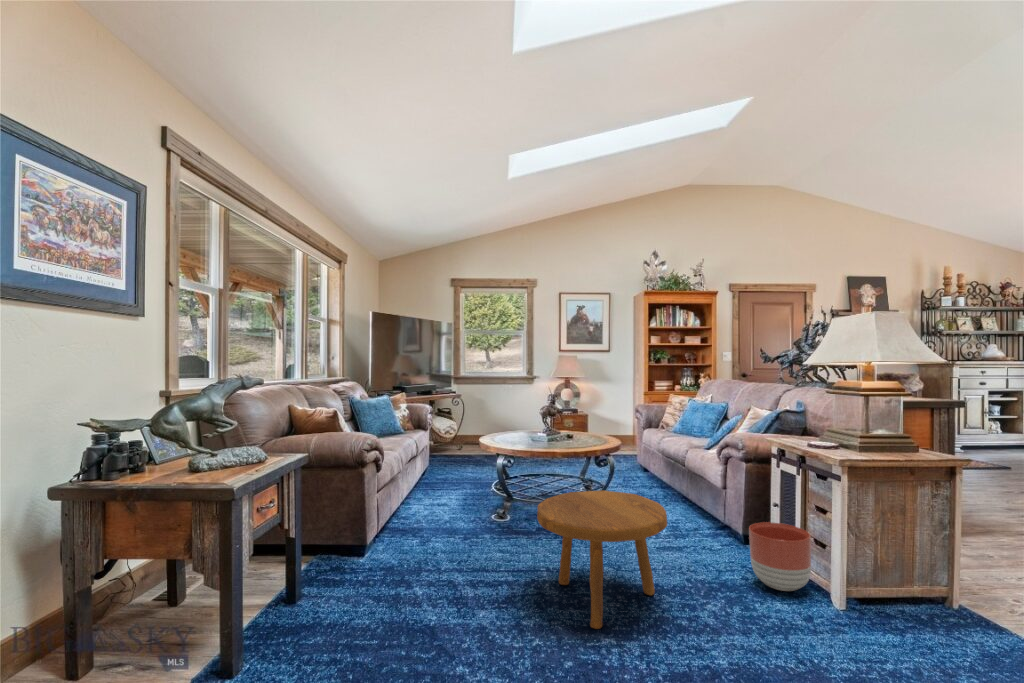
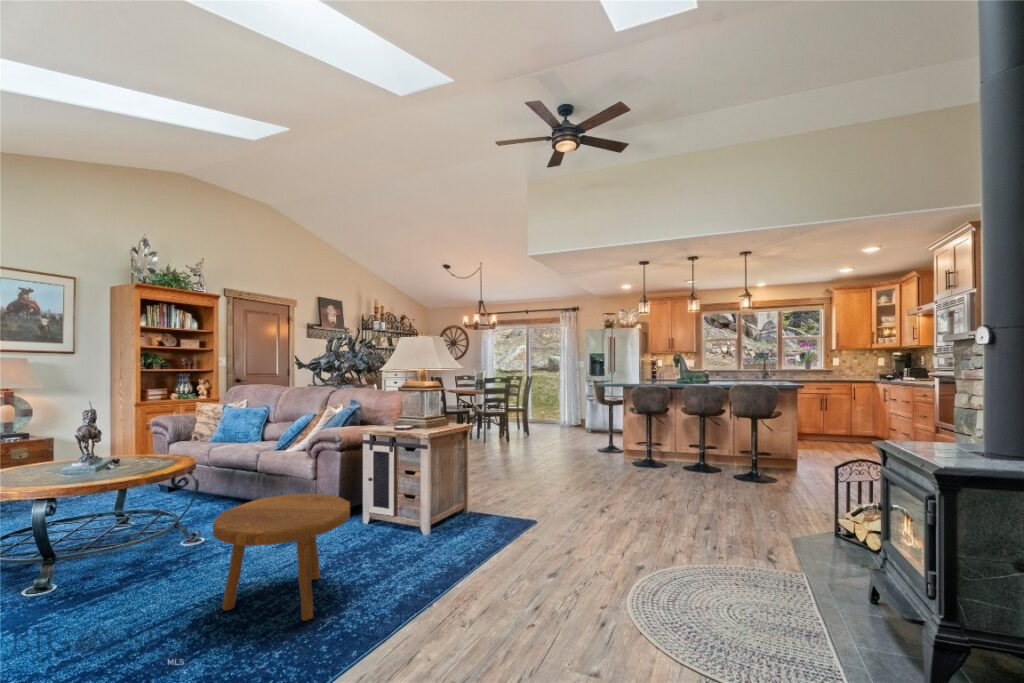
planter: present [749,522,811,591] -> none [367,490,408,539]

